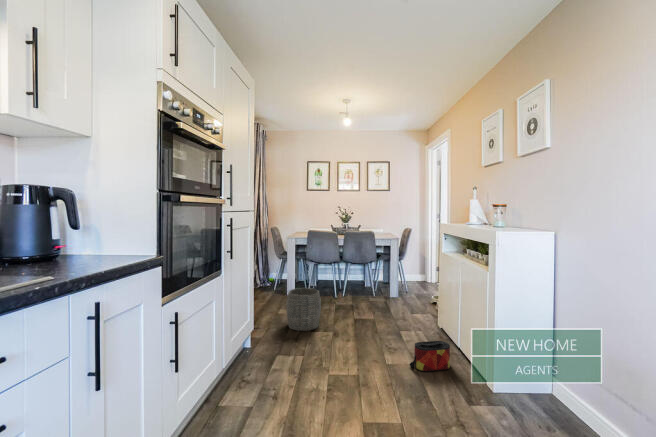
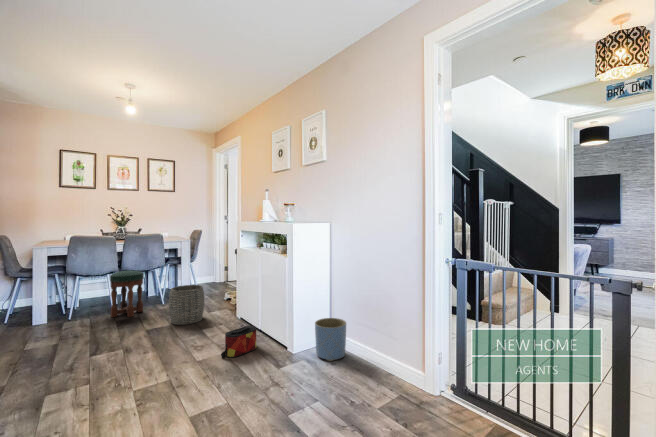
stool: none [334,262,358,302] -> present [110,270,144,317]
woven basket: present [286,288,321,331] -> present [169,285,204,325]
planter: none [525,359,577,423] -> present [315,318,346,361]

